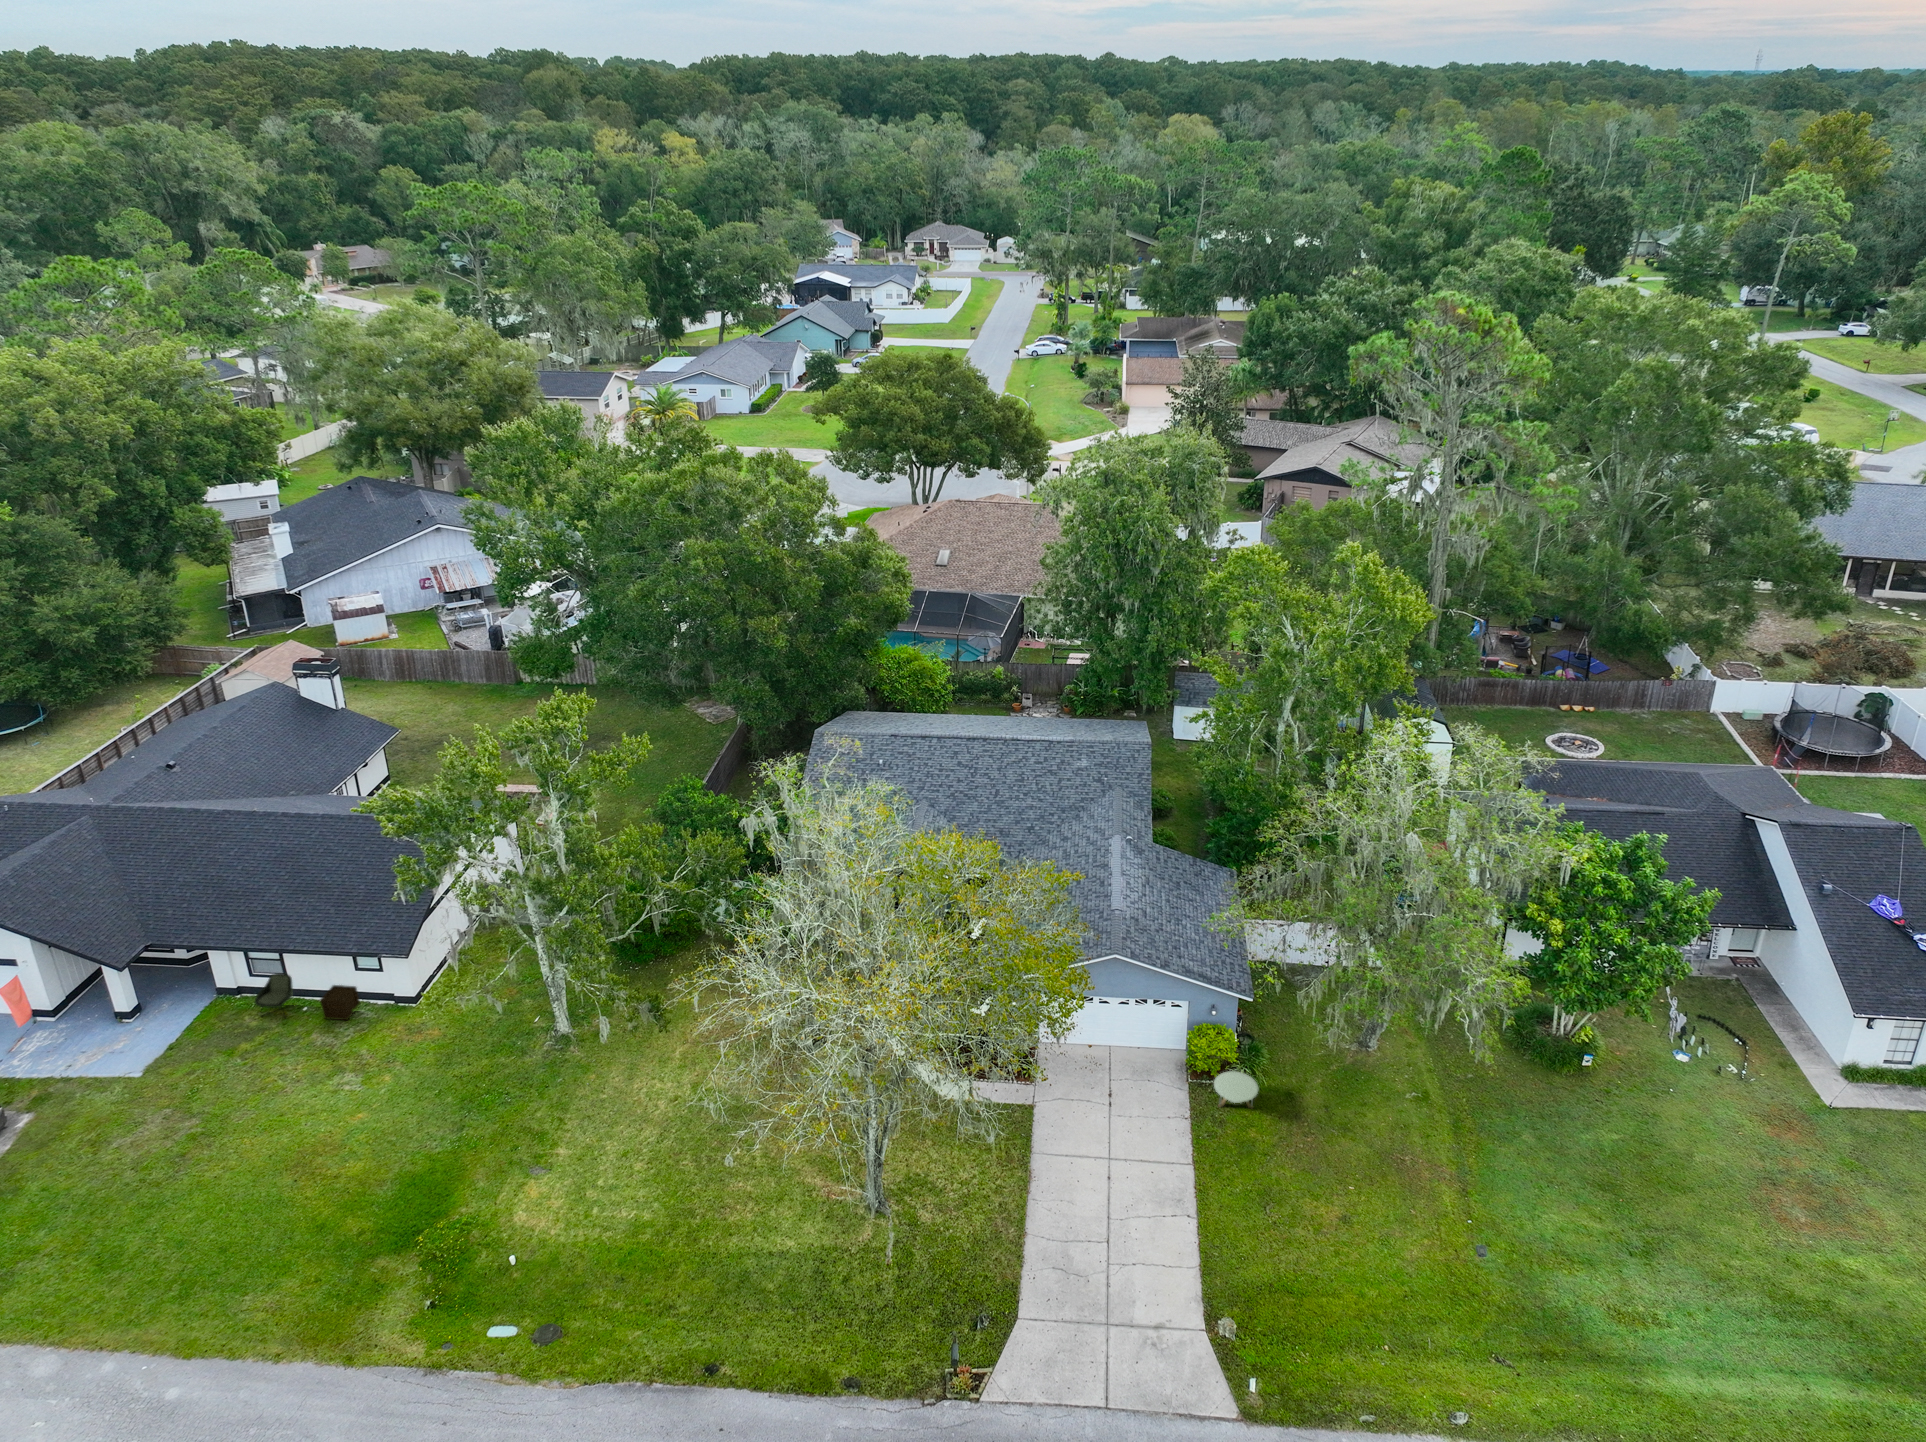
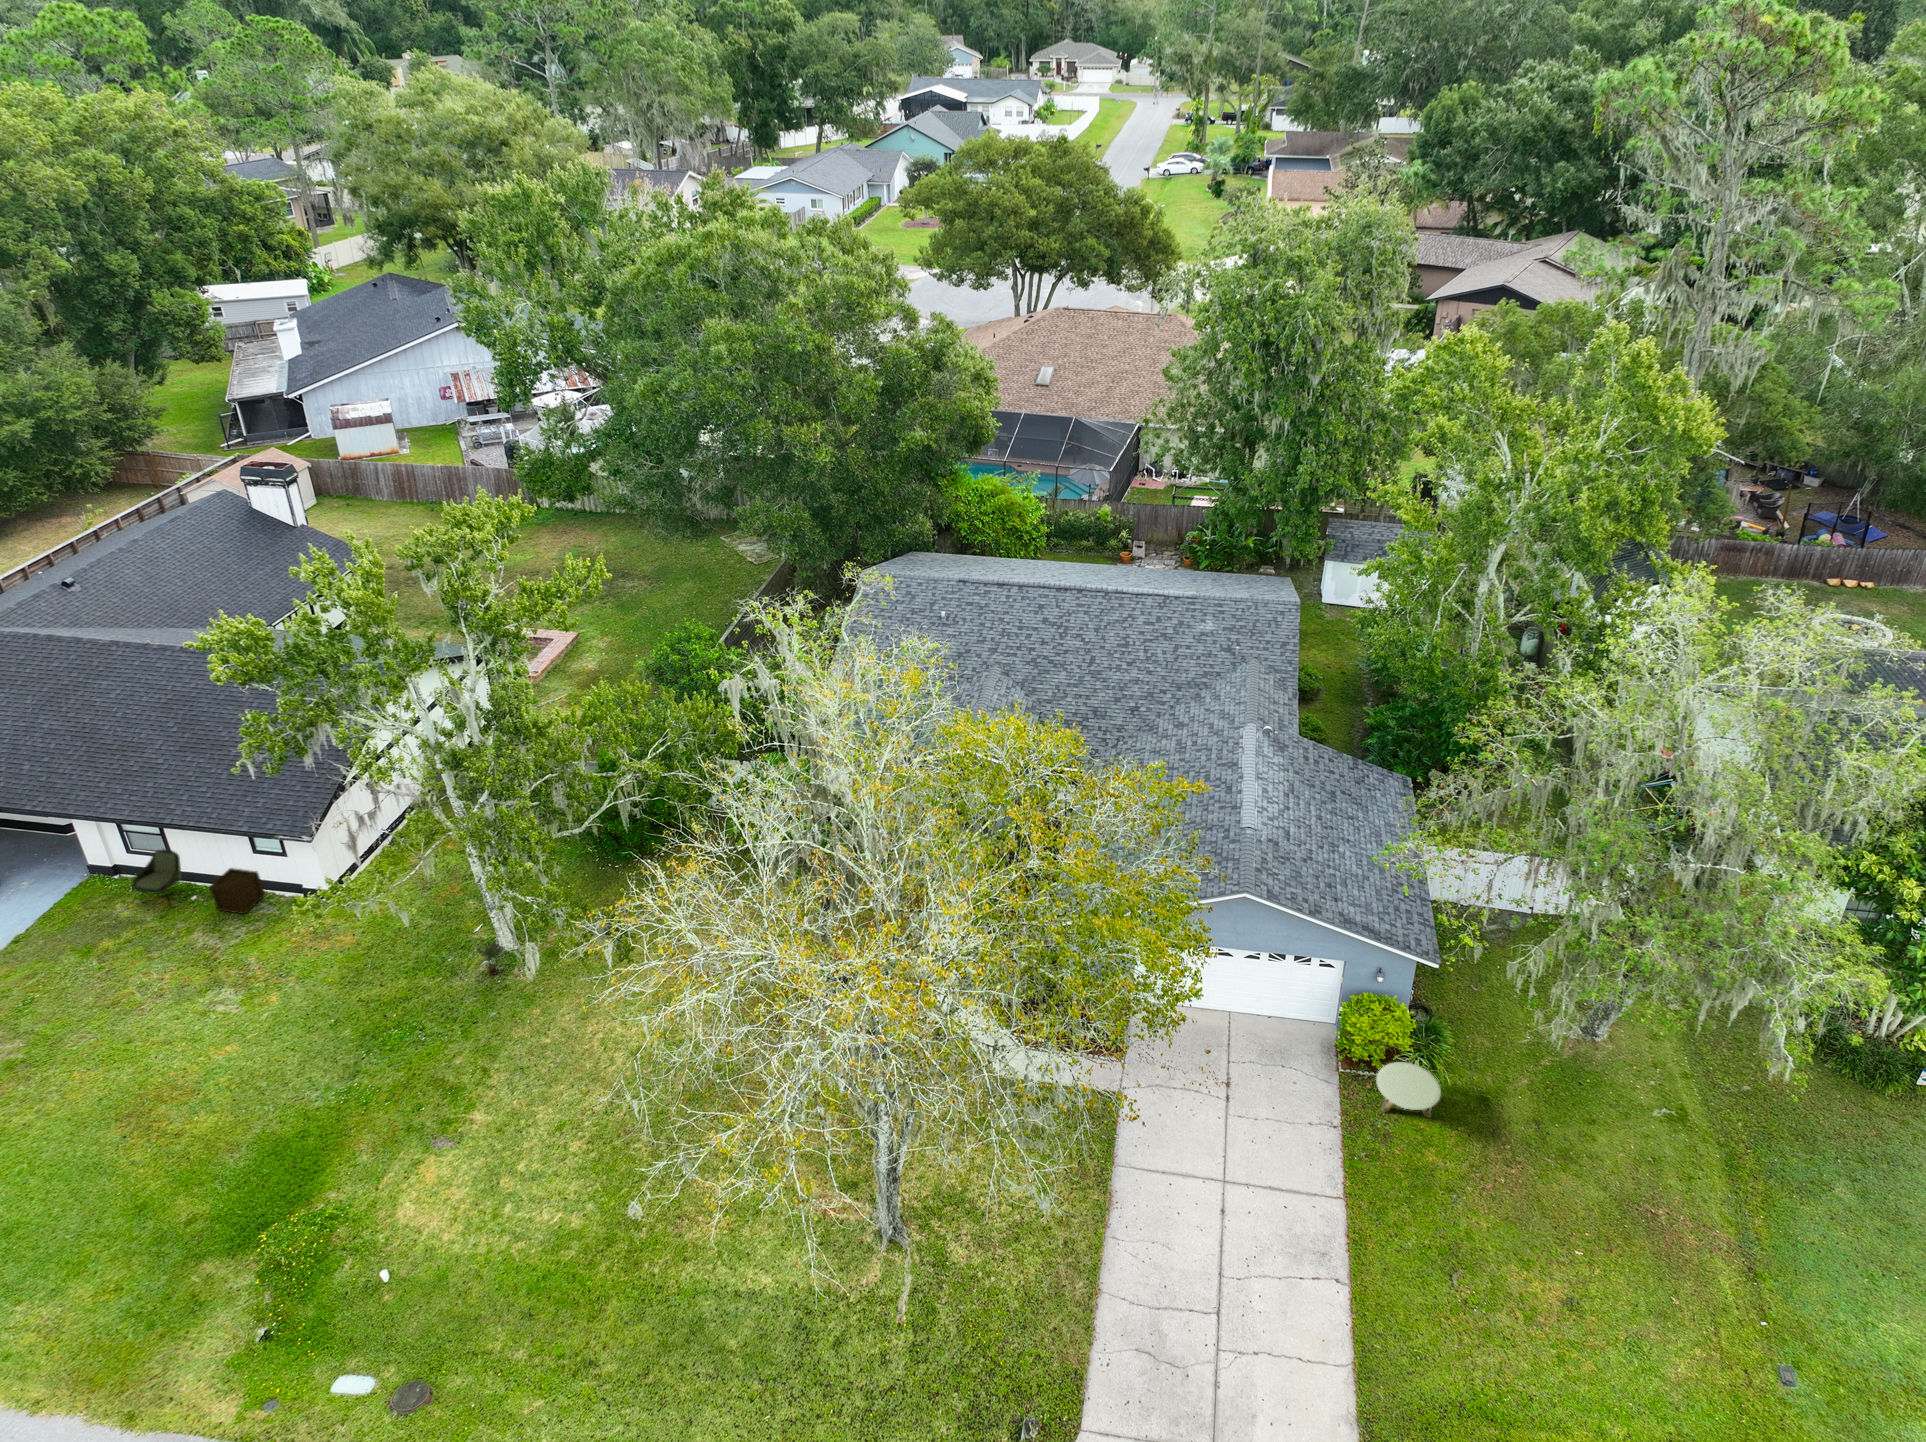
potted tree: none [542,1024,565,1054] -> present [476,939,504,975]

